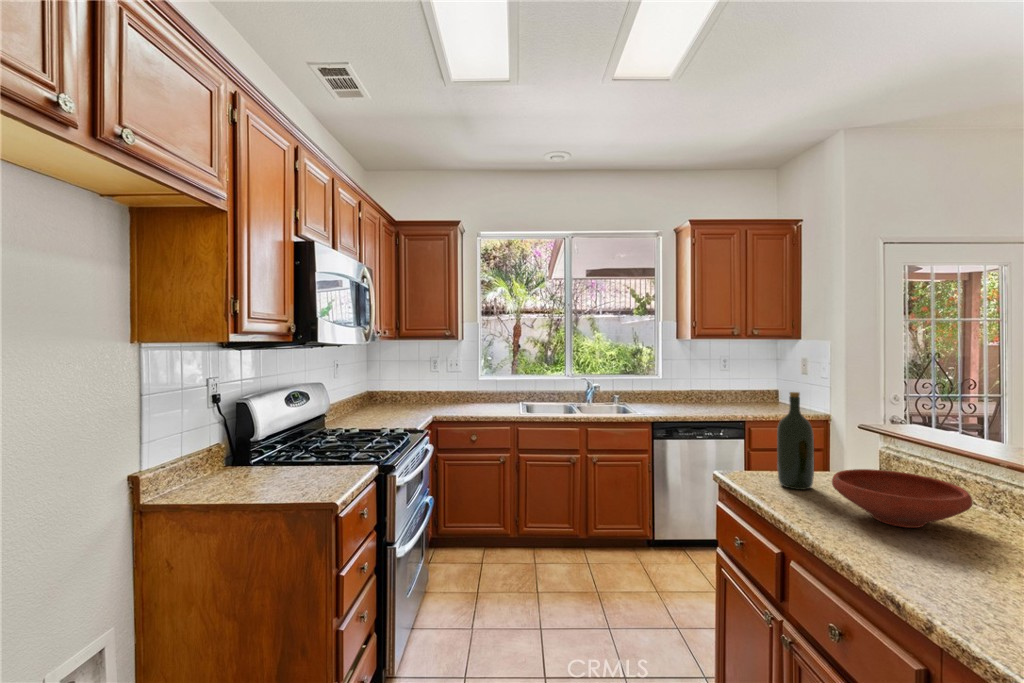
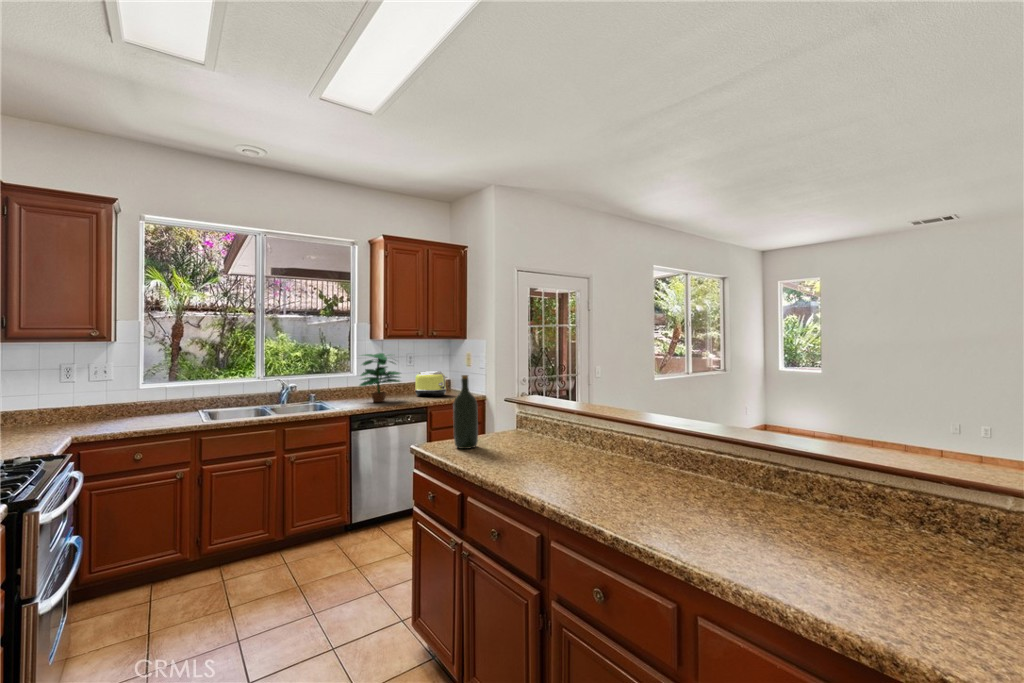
potted plant: none [672,355,721,409] -> present [360,353,400,402]
toaster: none [737,377,779,407] -> present [415,371,447,396]
bowl: present [832,469,972,528] -> none [490,425,564,459]

